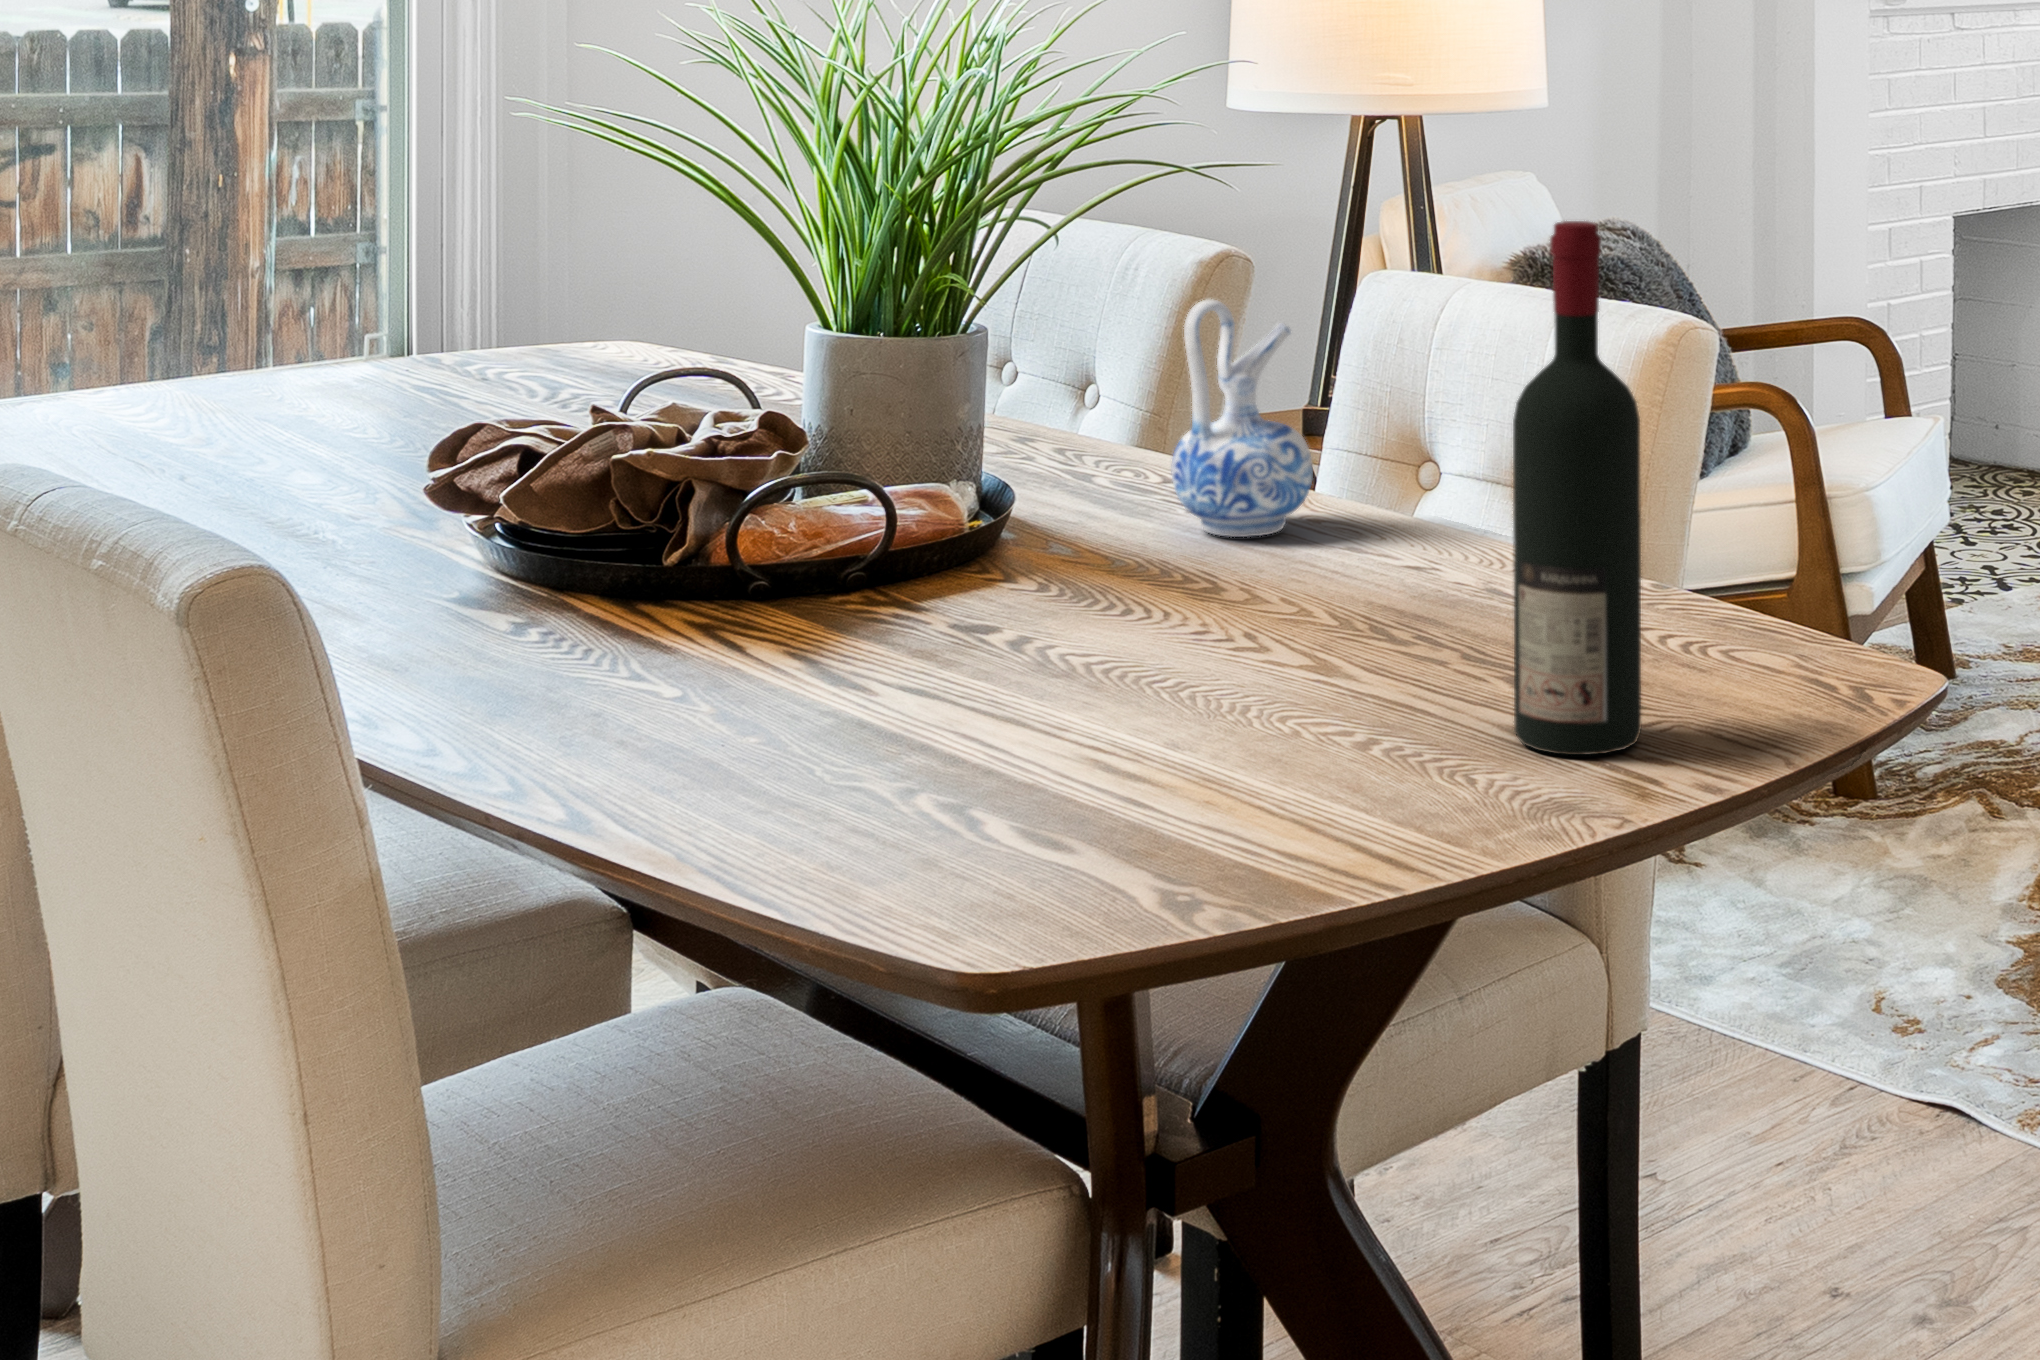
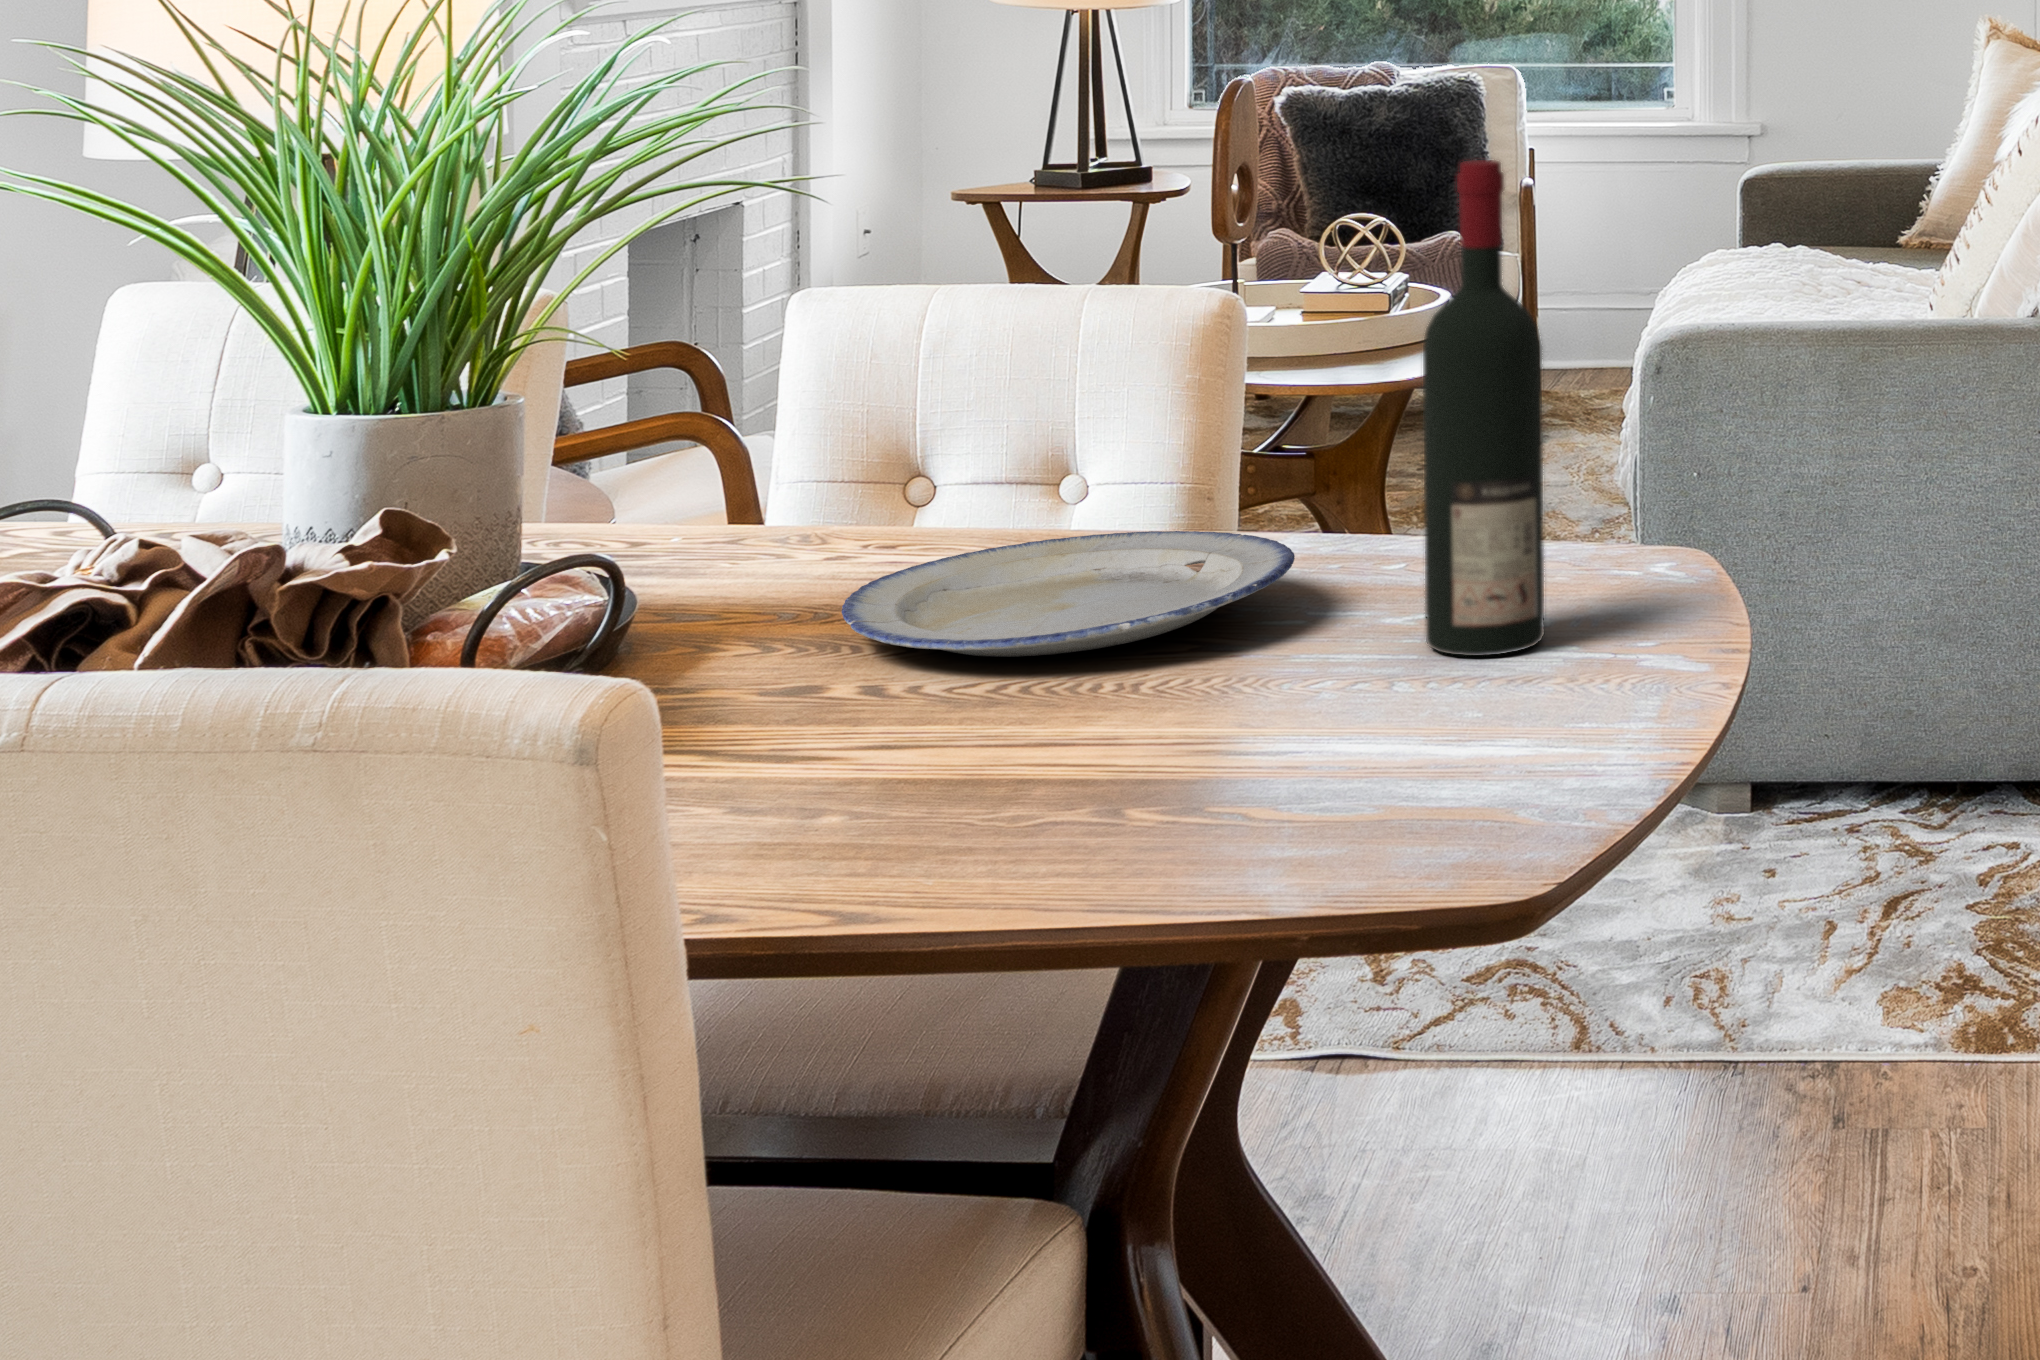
ceramic pitcher: present [1172,299,1313,537] -> none [661,316,826,572]
plate: none [1110,552,1536,663] -> present [842,531,1295,657]

